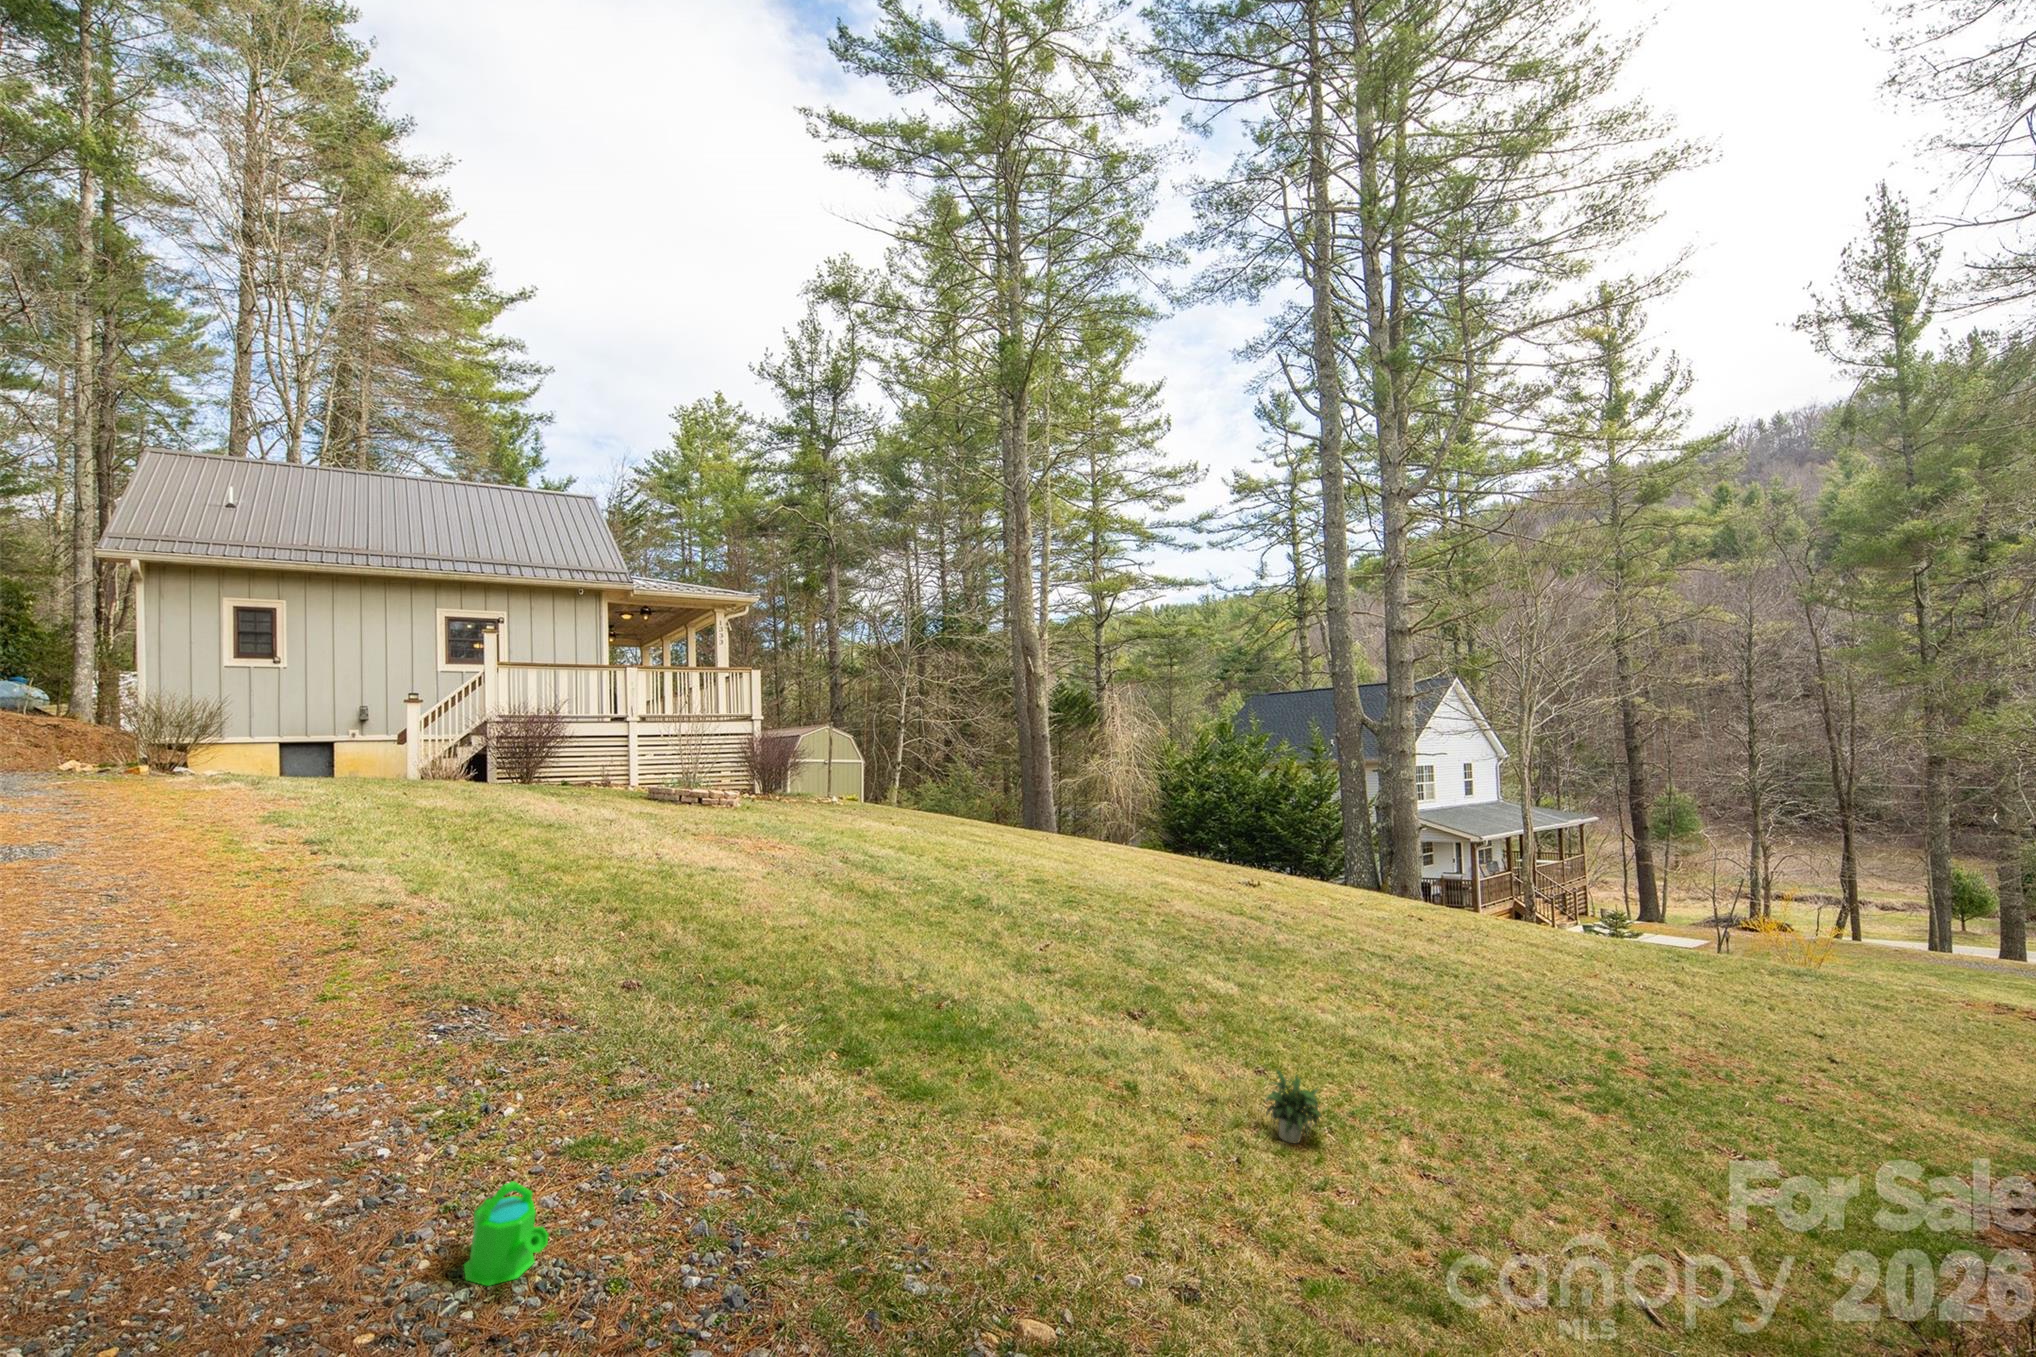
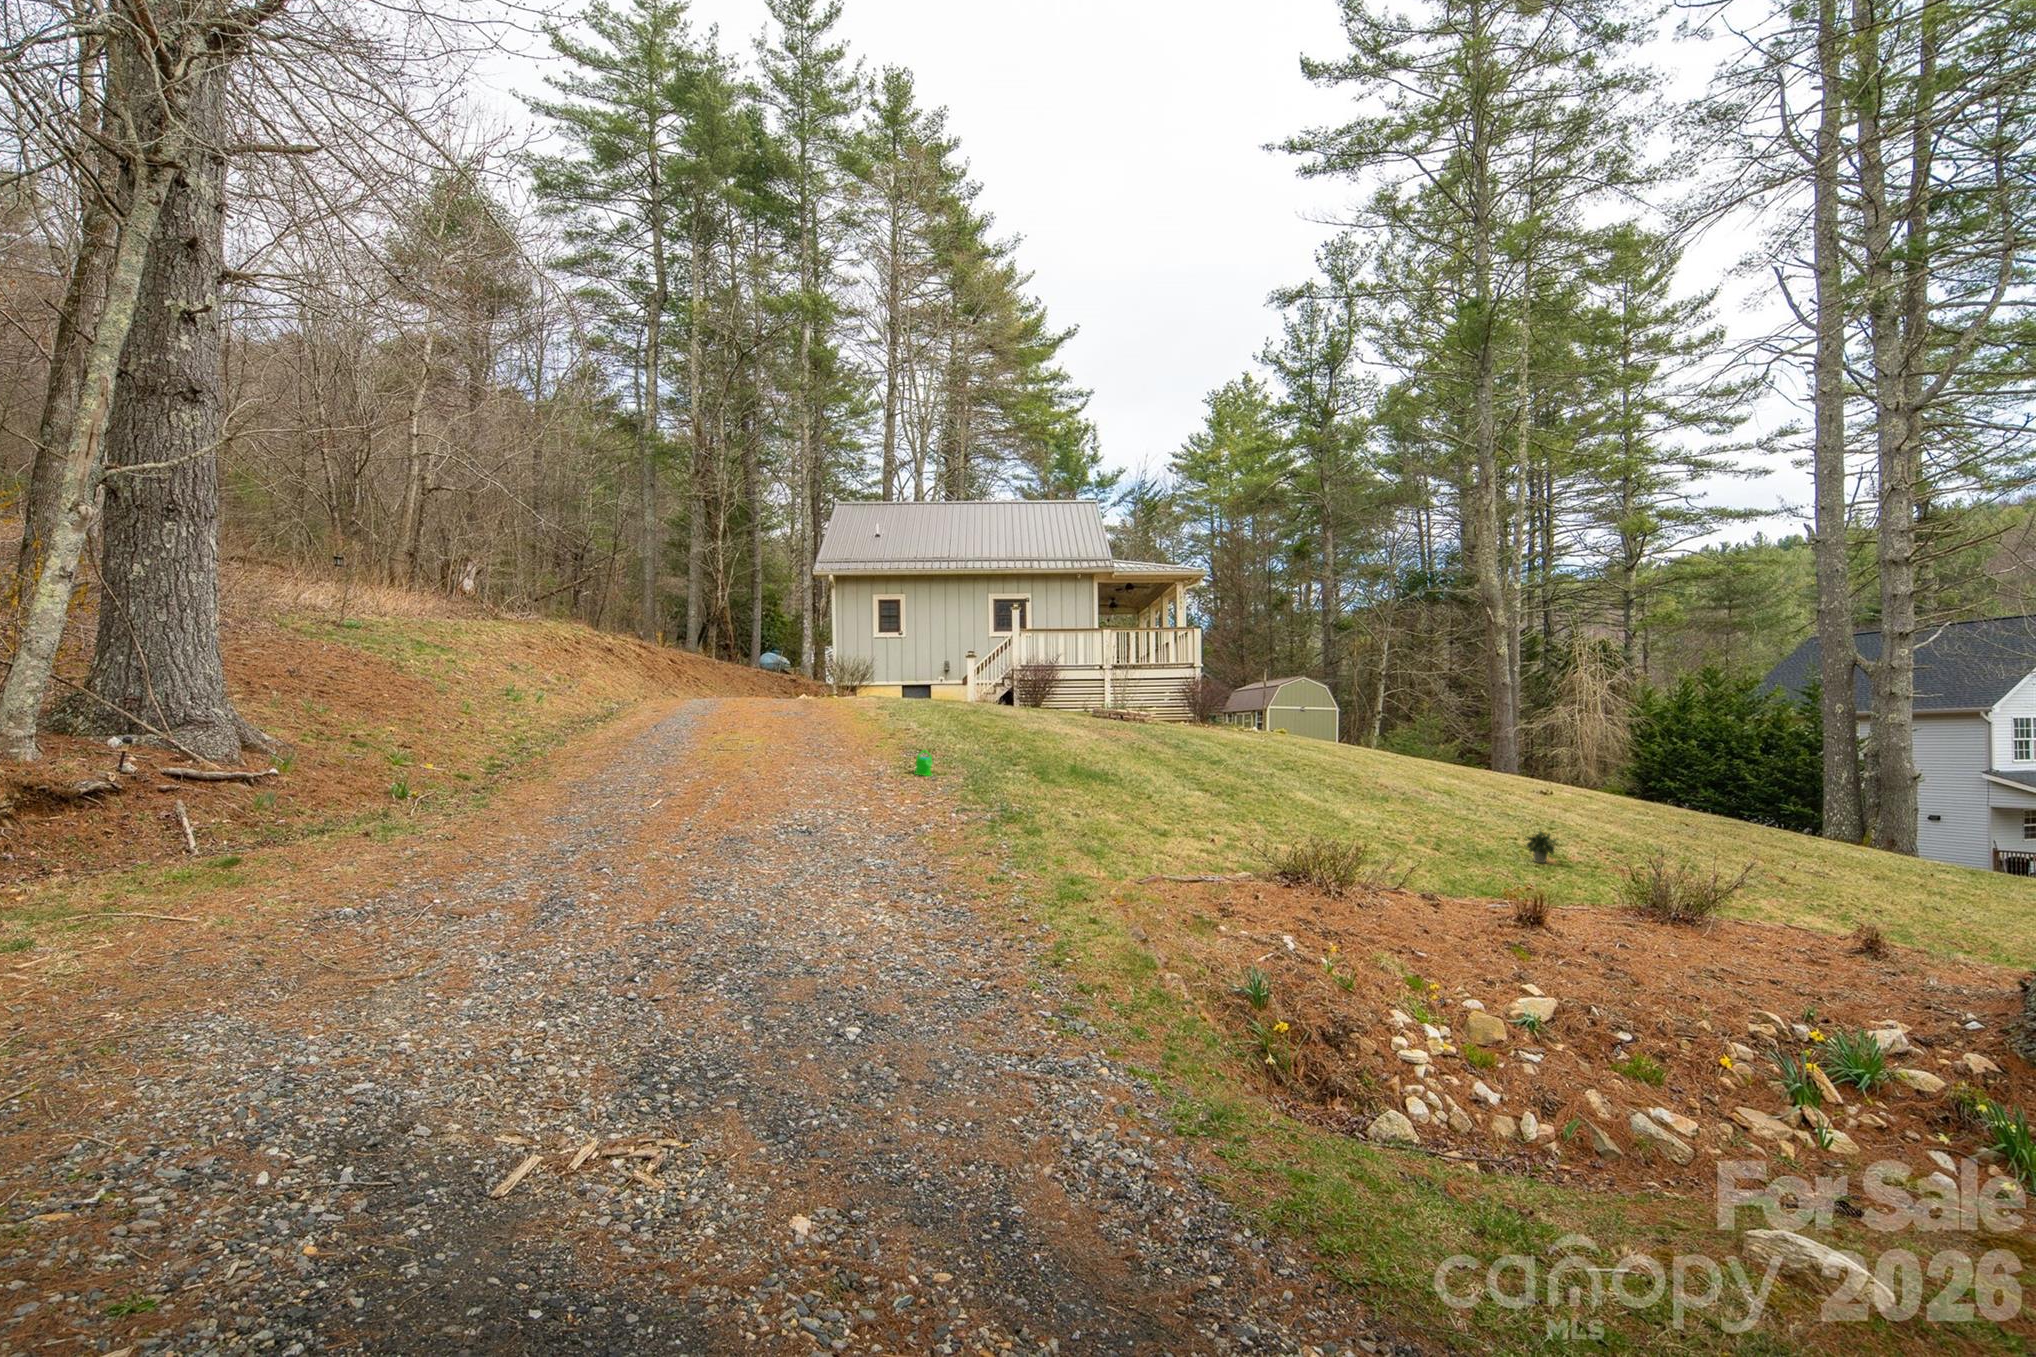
potted plant: present [1266,1070,1322,1143] -> present [1526,831,1560,863]

